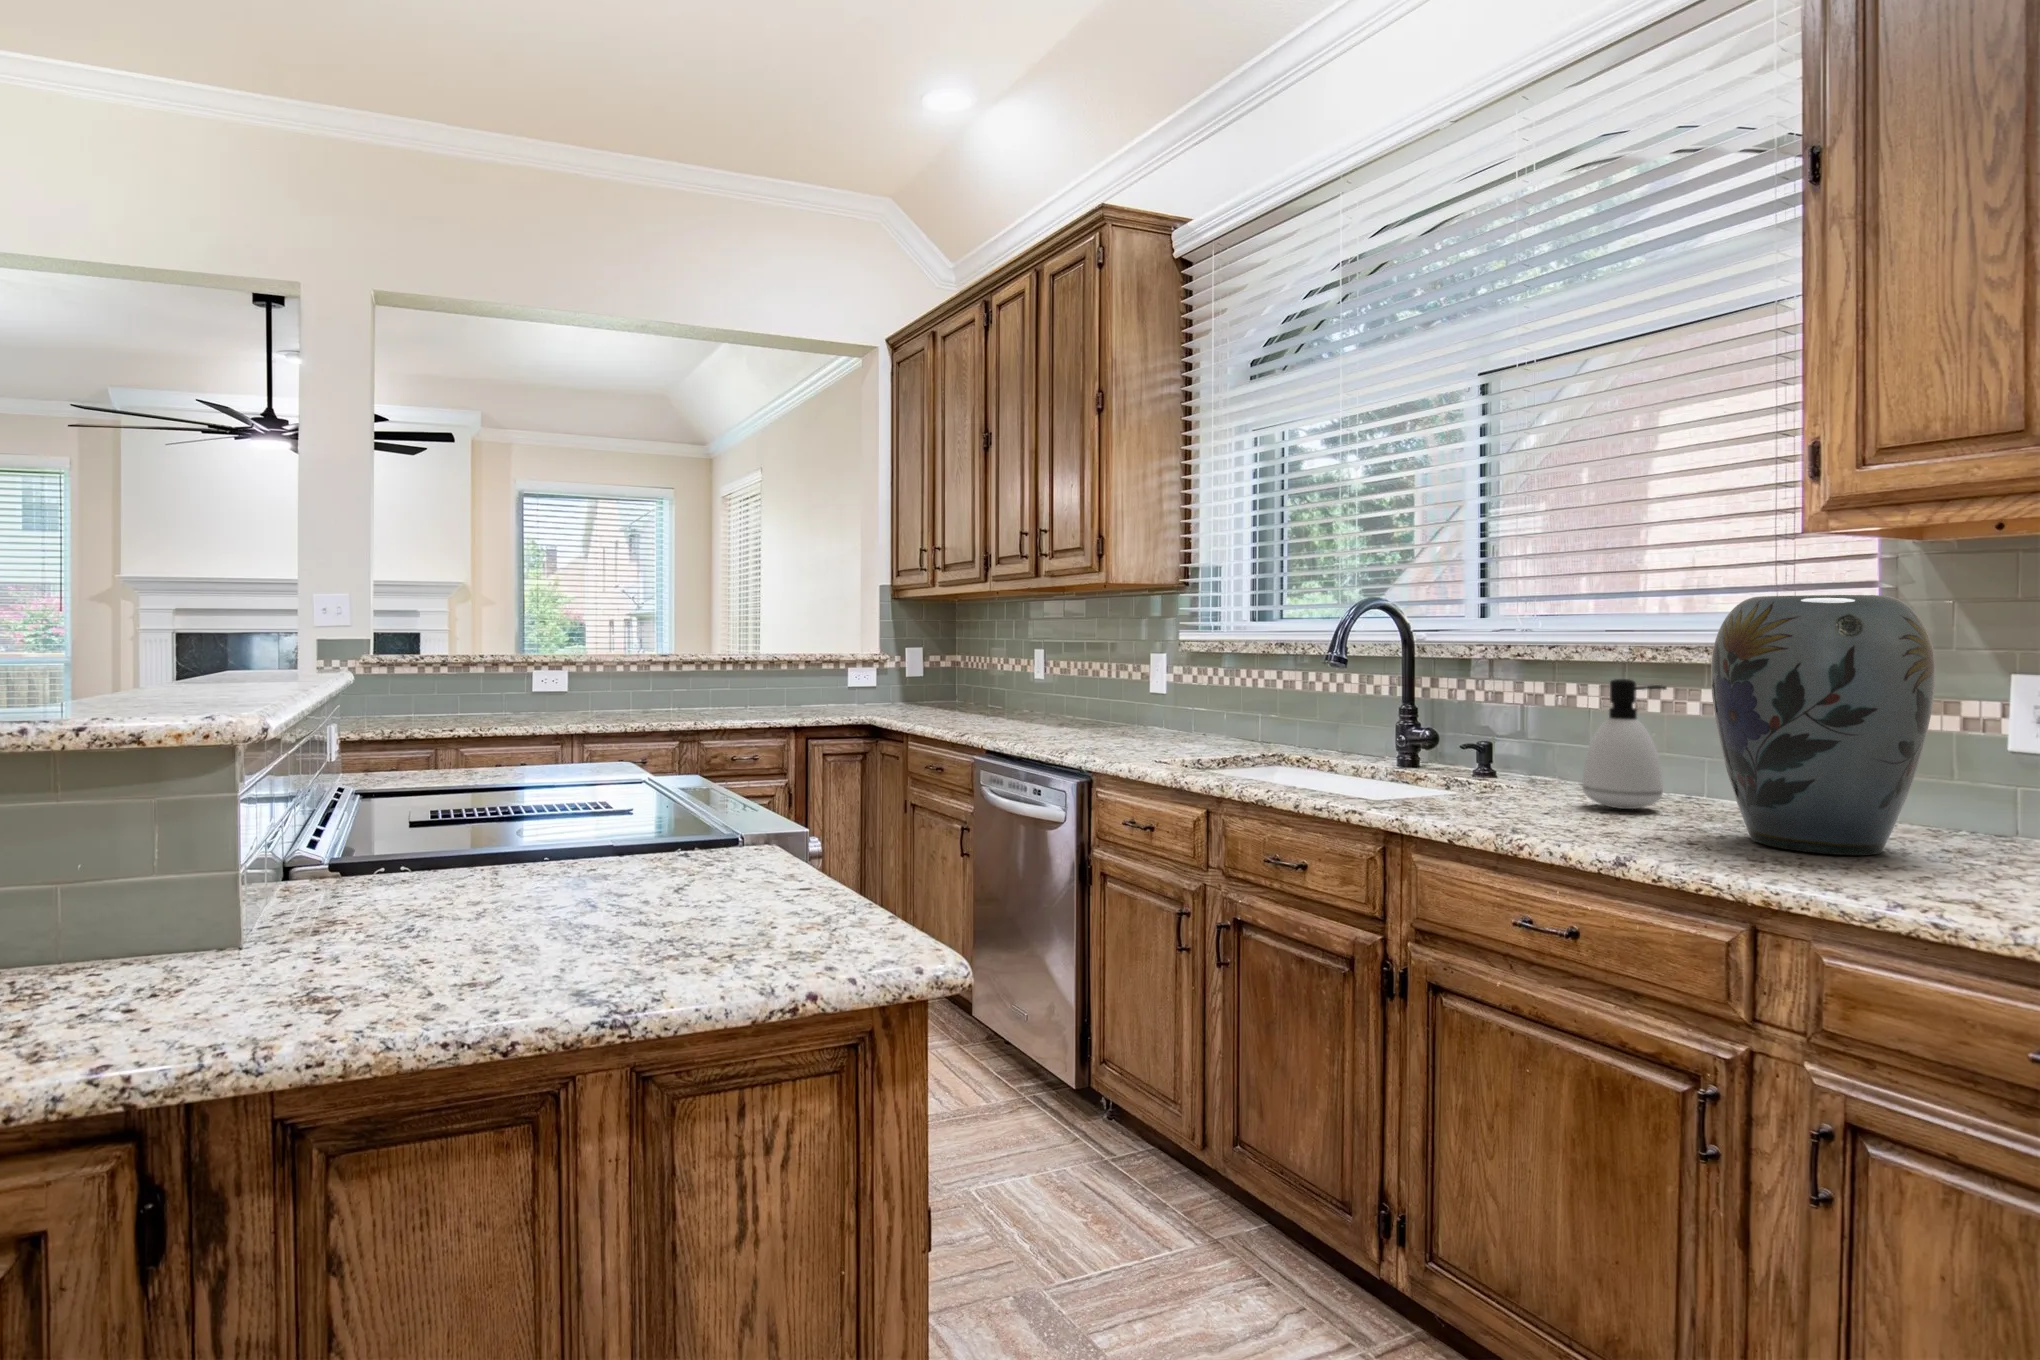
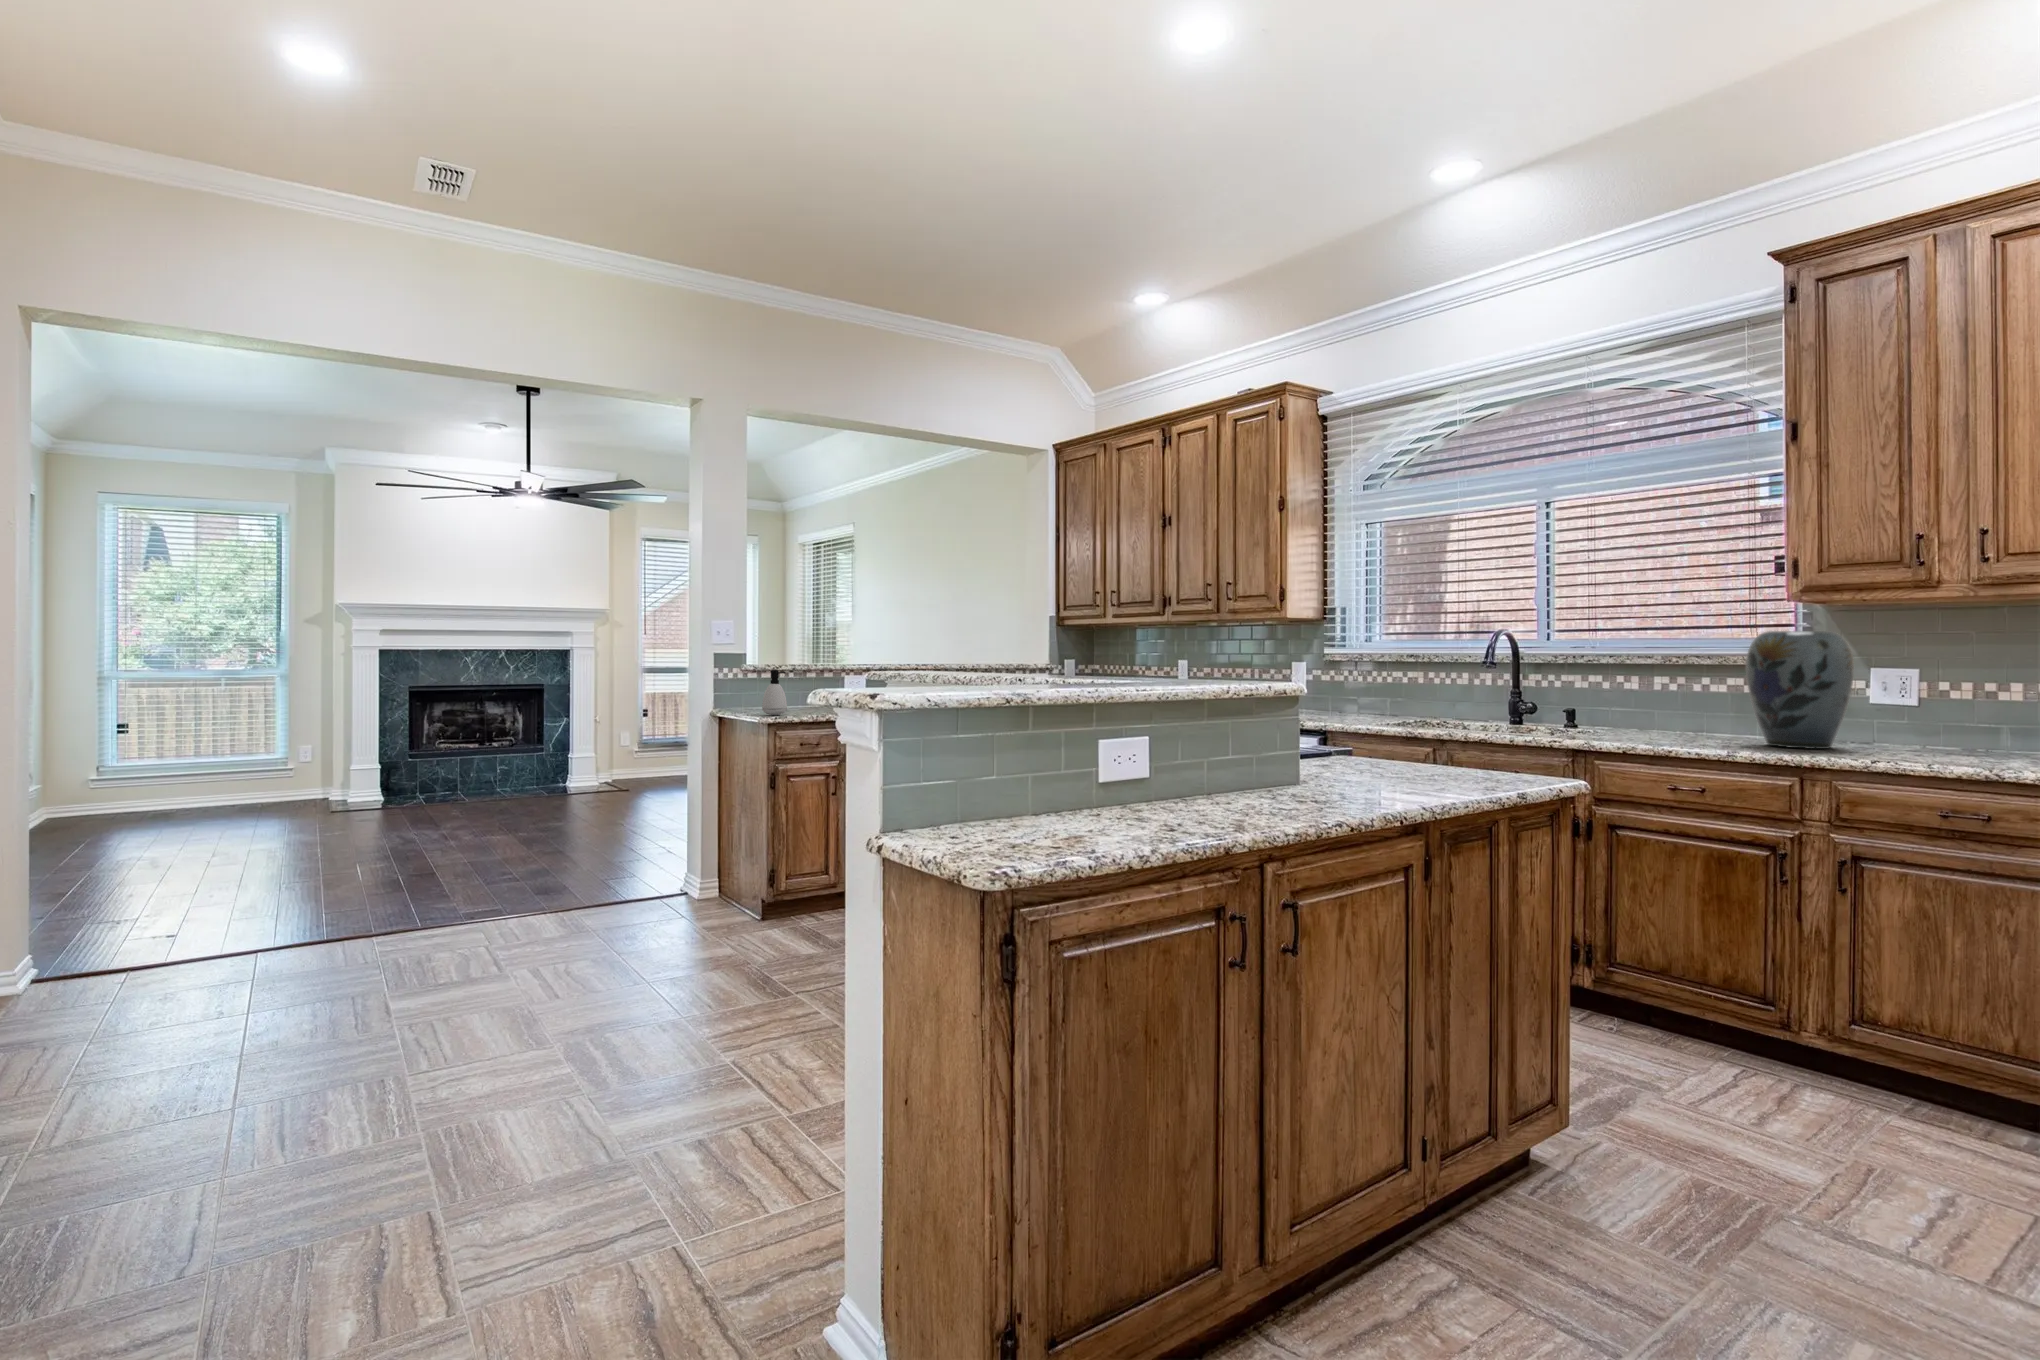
soap dispenser: present [1582,679,1667,809] -> present [762,670,787,715]

